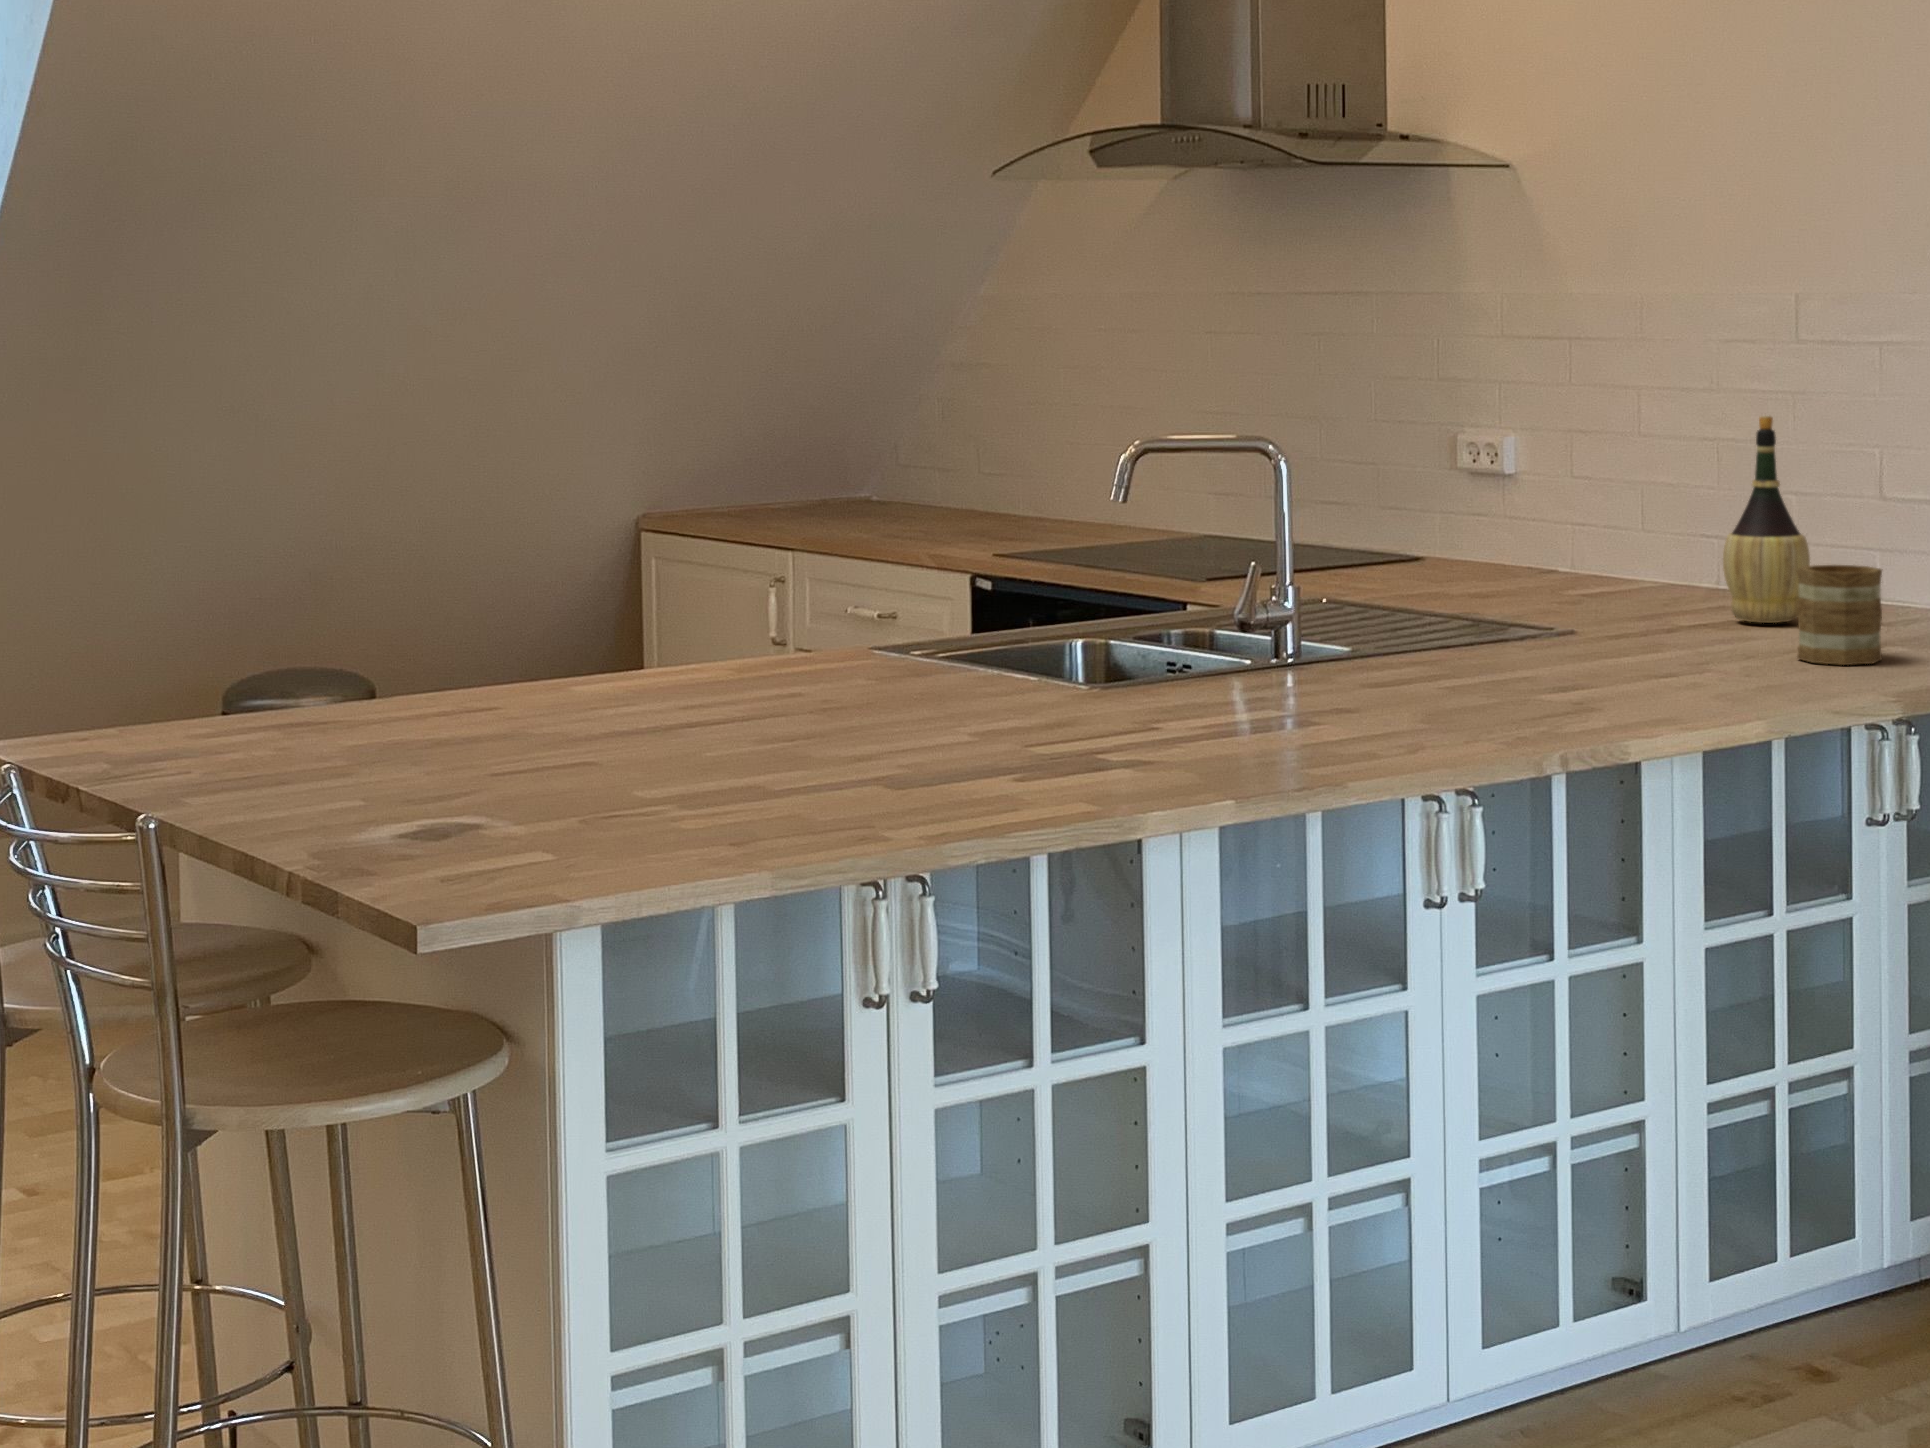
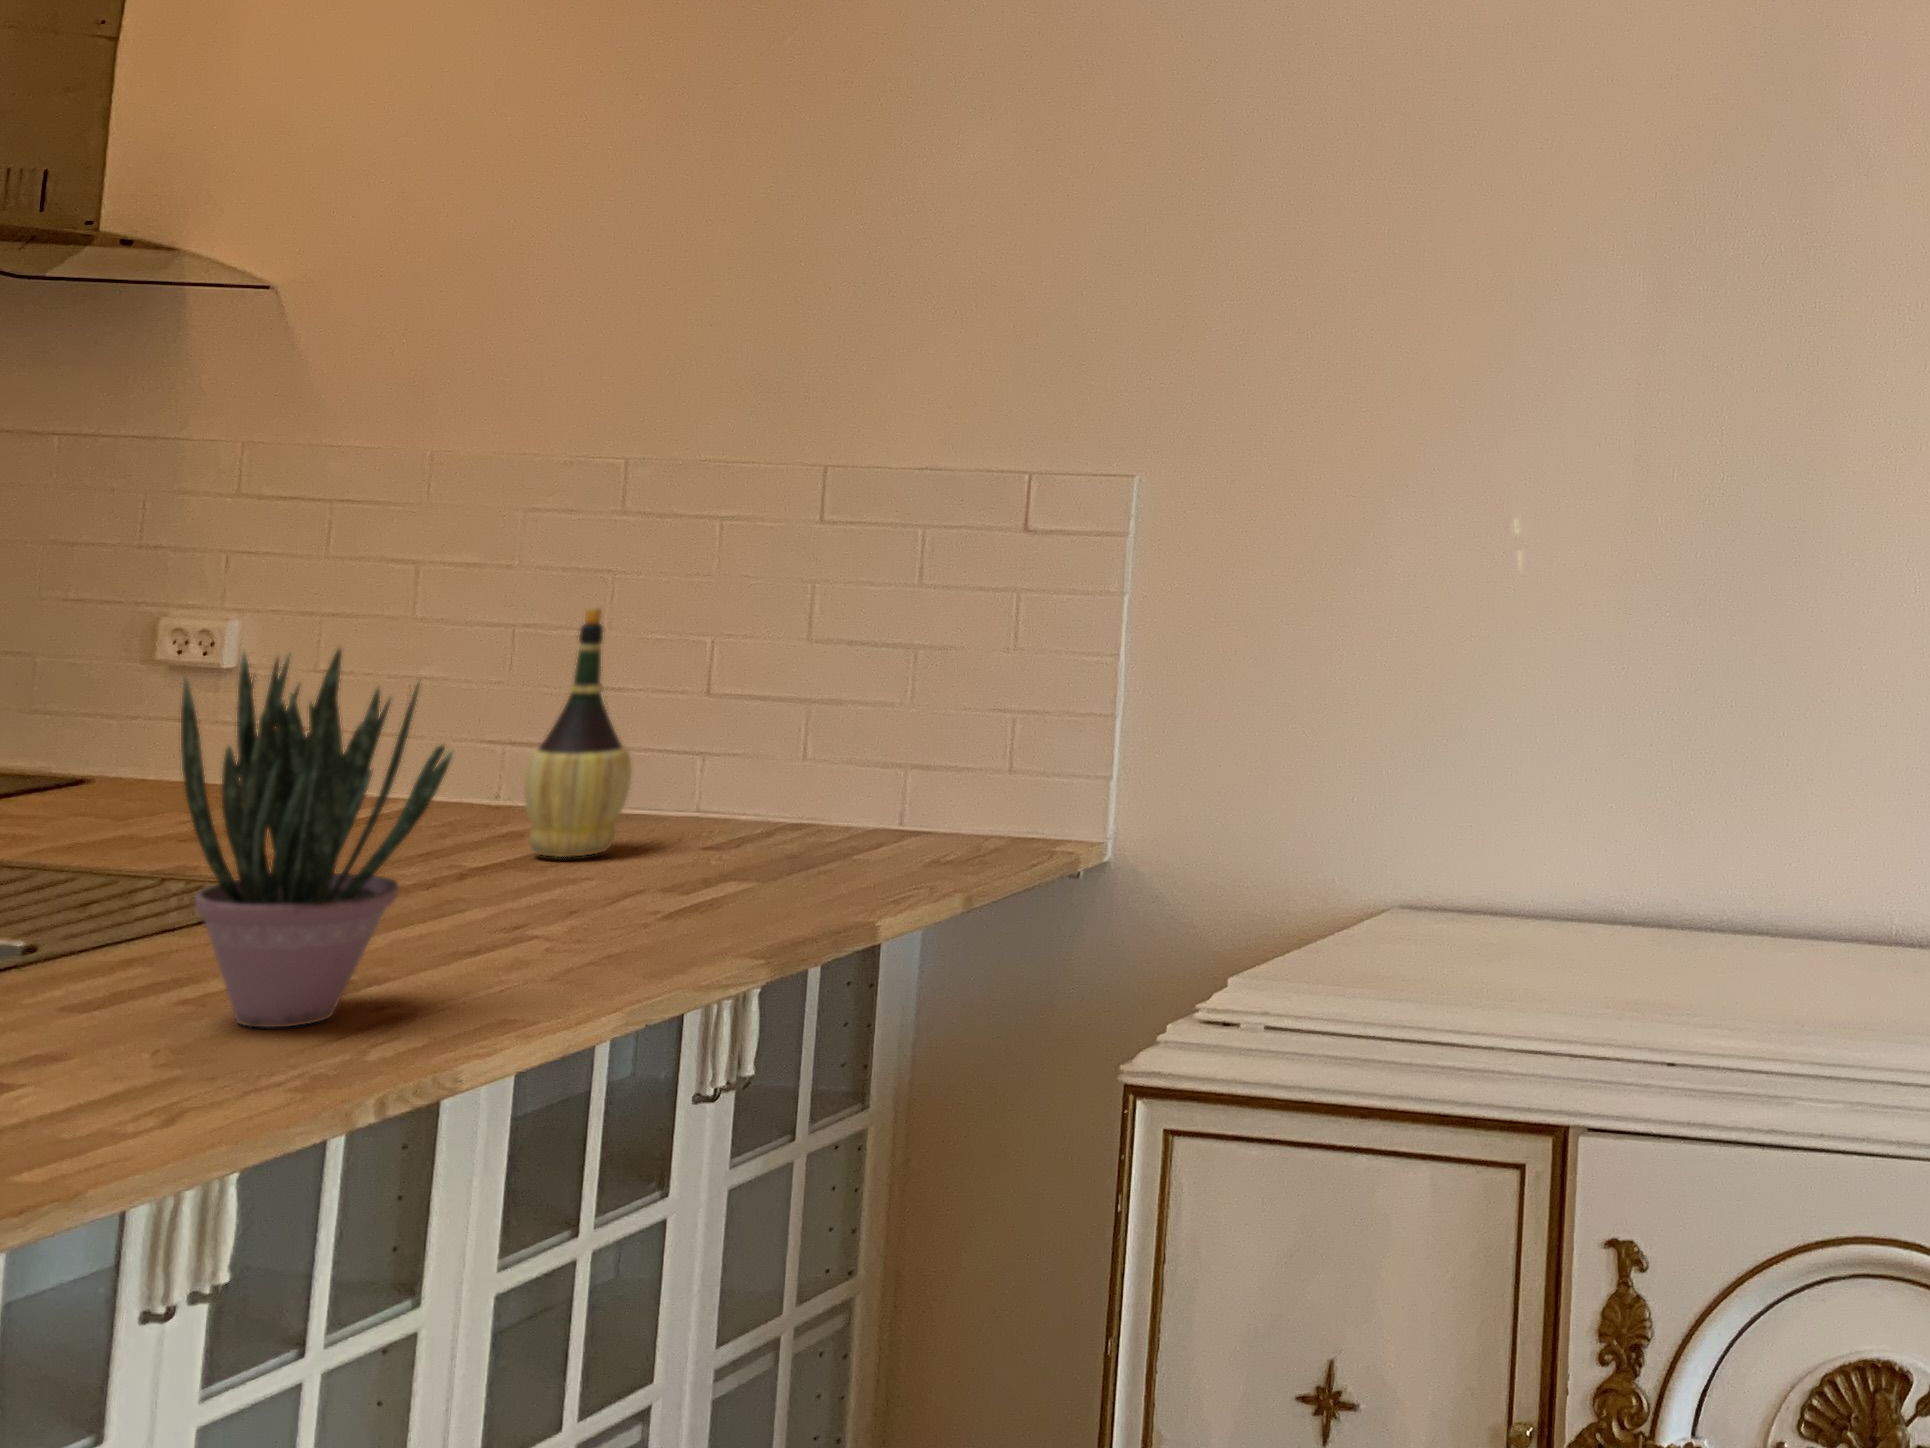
potted plant: none [1423,419,1625,710] -> present [181,649,452,1027]
mug: present [1797,565,1882,665] -> none [625,791,736,914]

